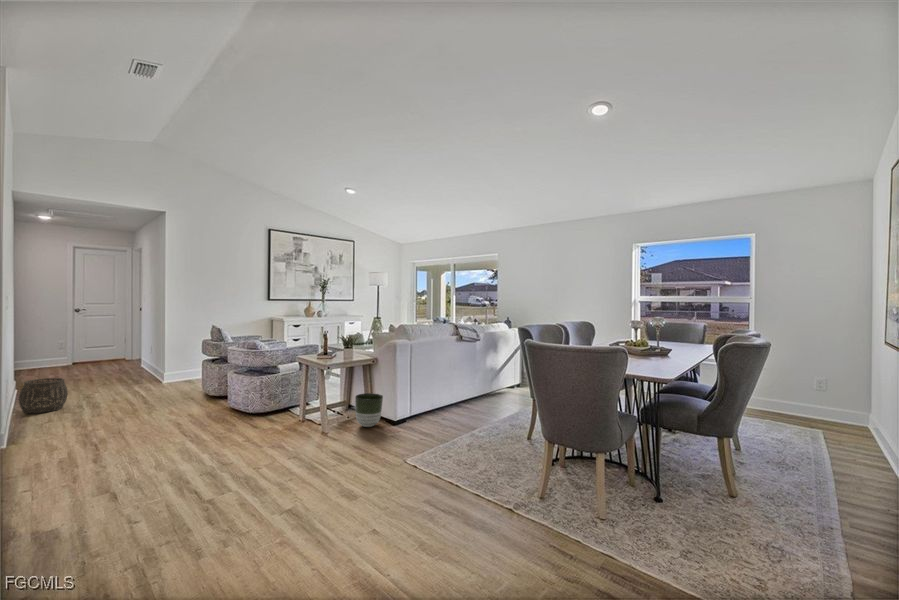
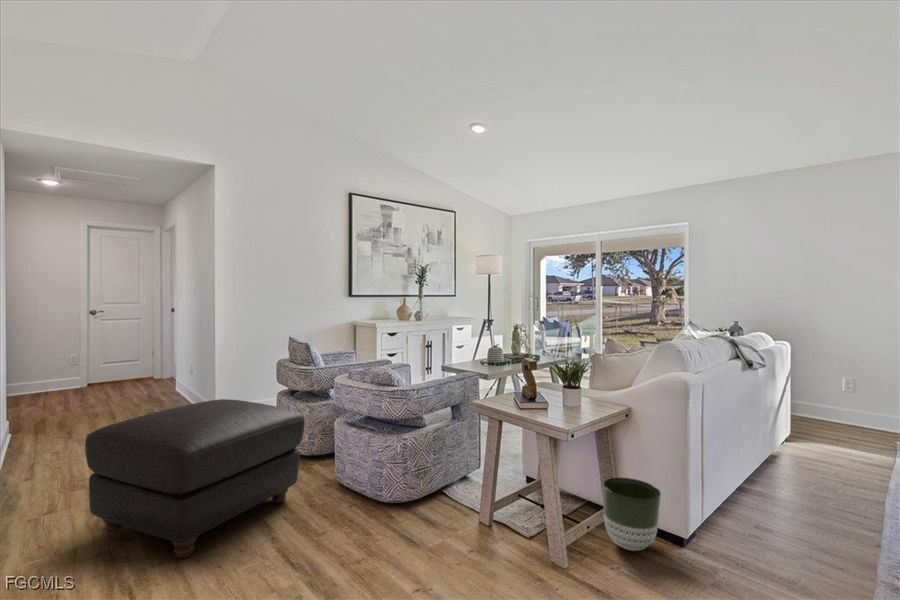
ottoman: none [69,359,206,435] -> present [85,399,305,558]
woven basket: present [19,378,68,413] -> none [7,427,83,490]

